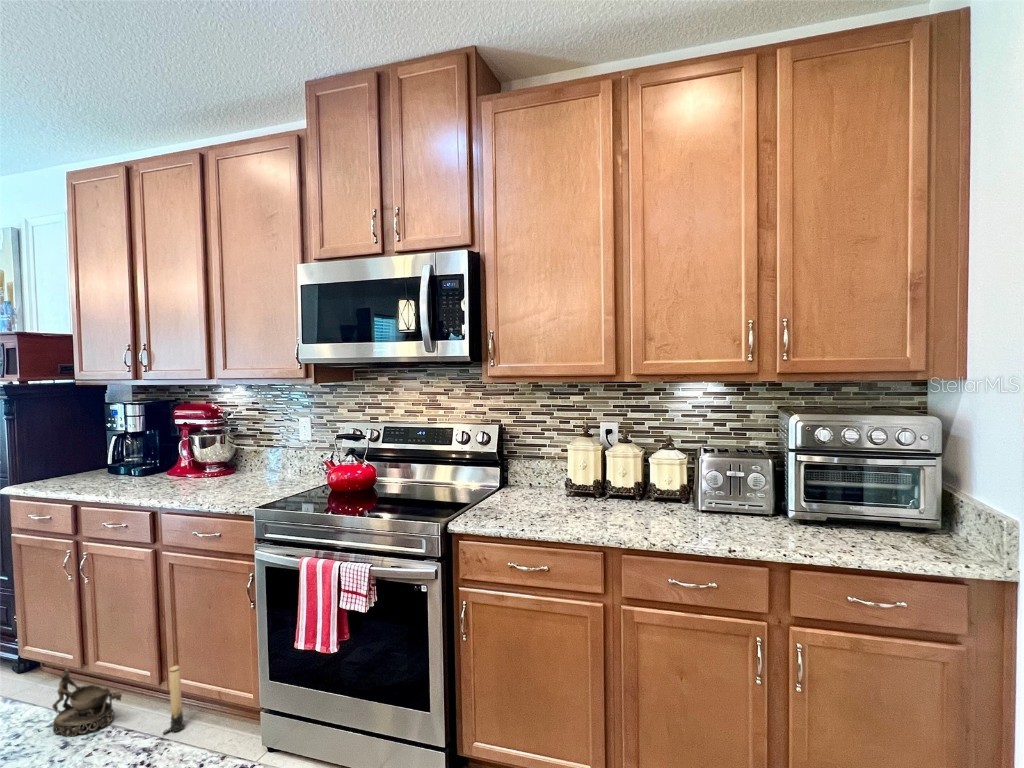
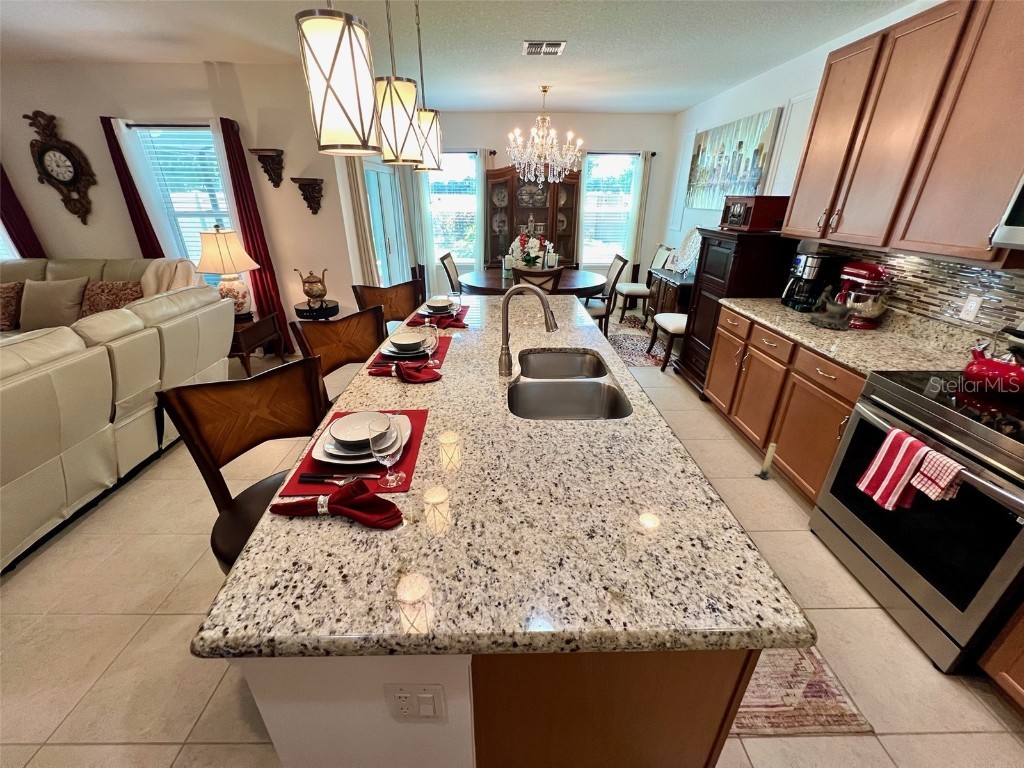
decorative bowl: present [52,669,122,737] -> present [809,286,864,330]

